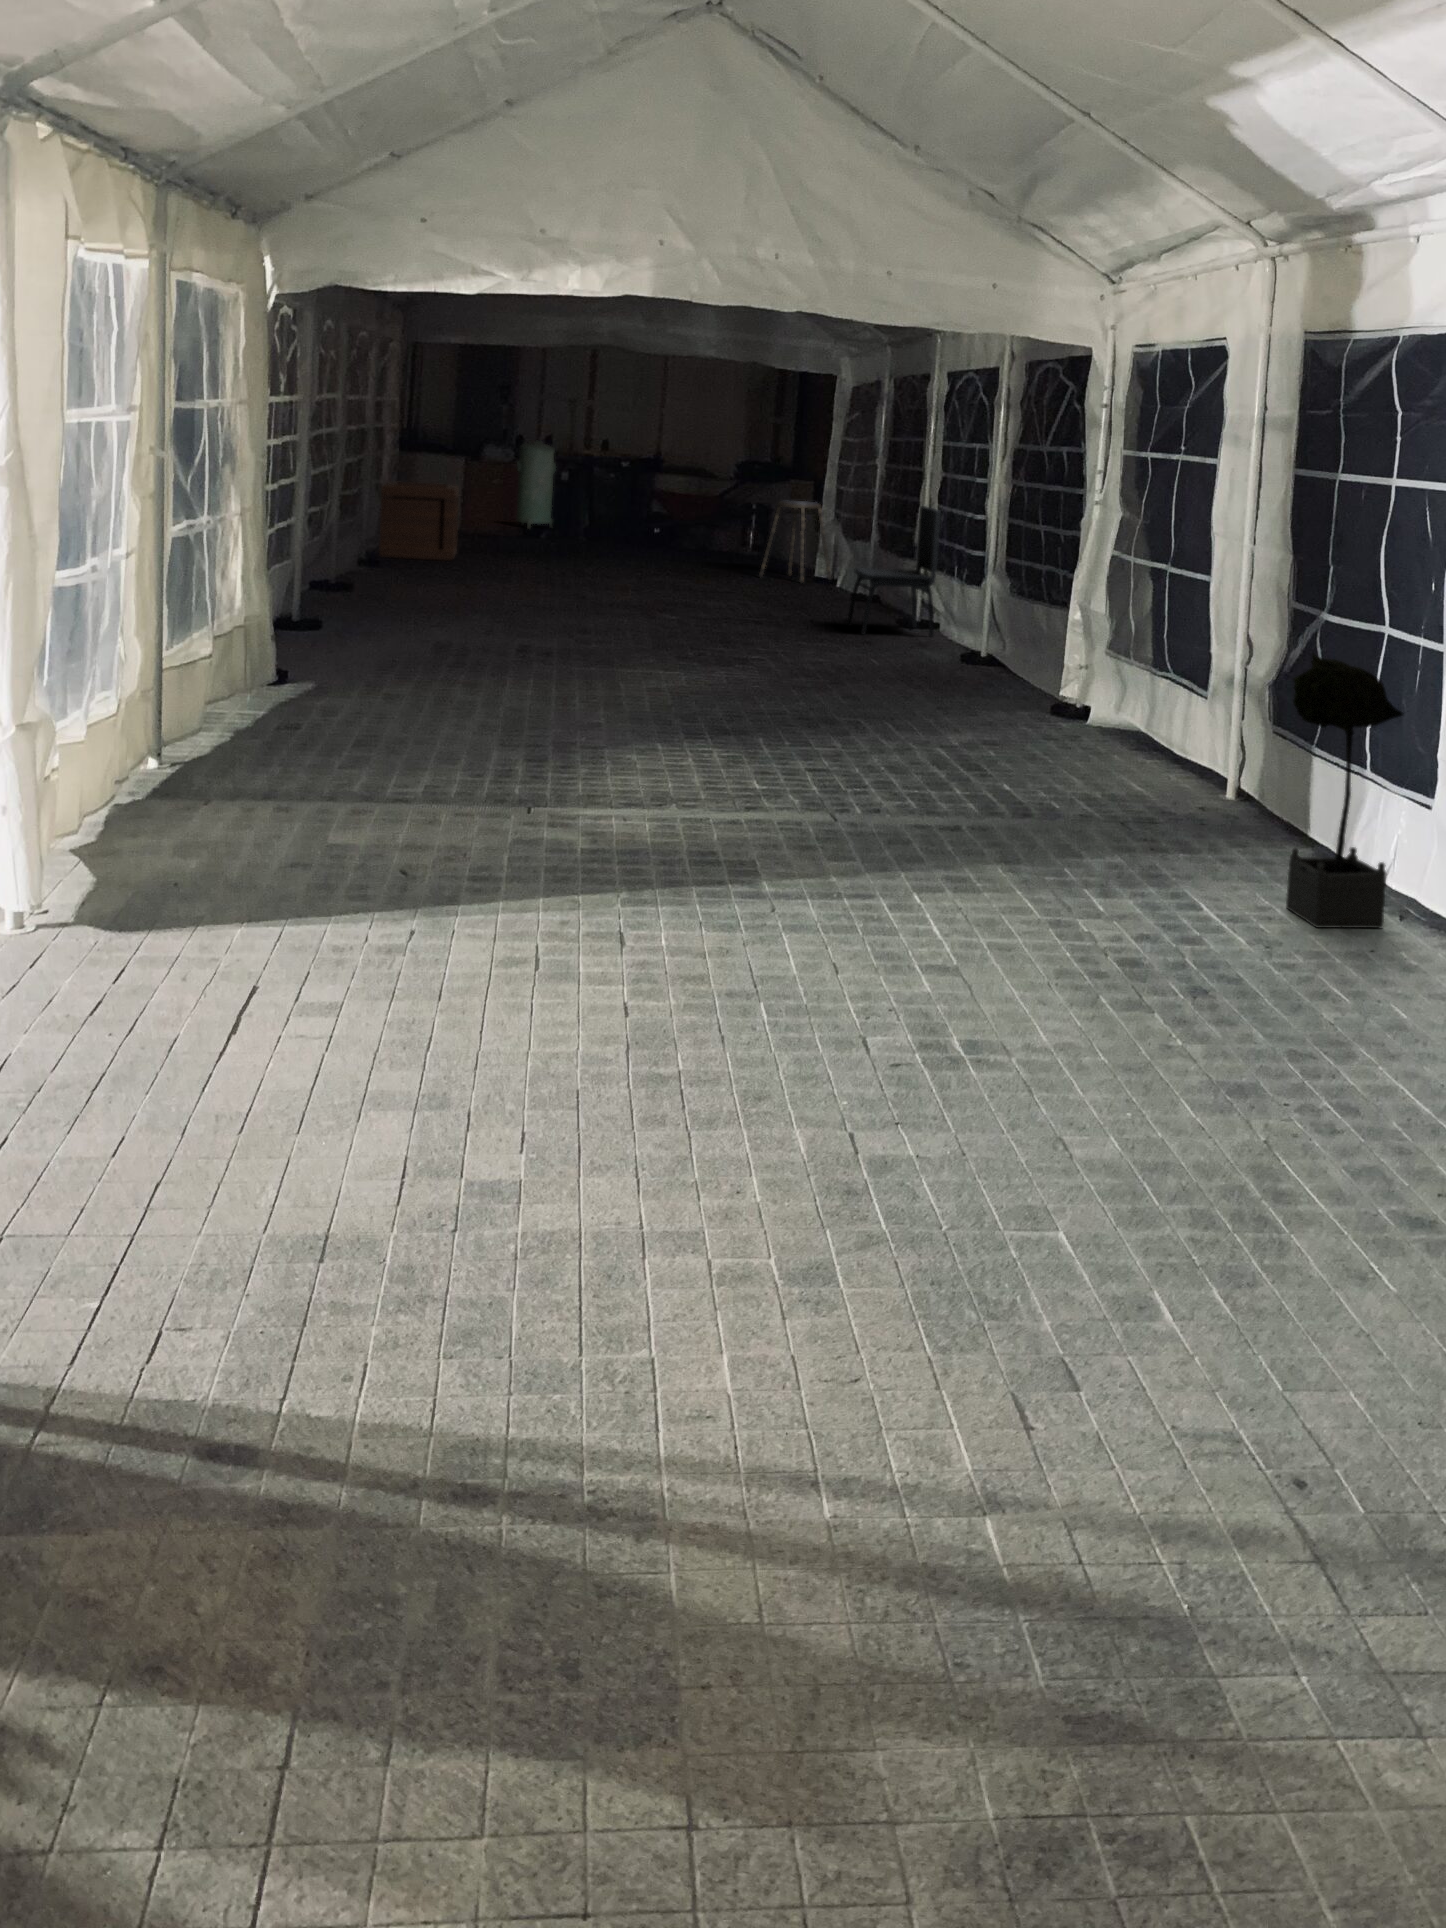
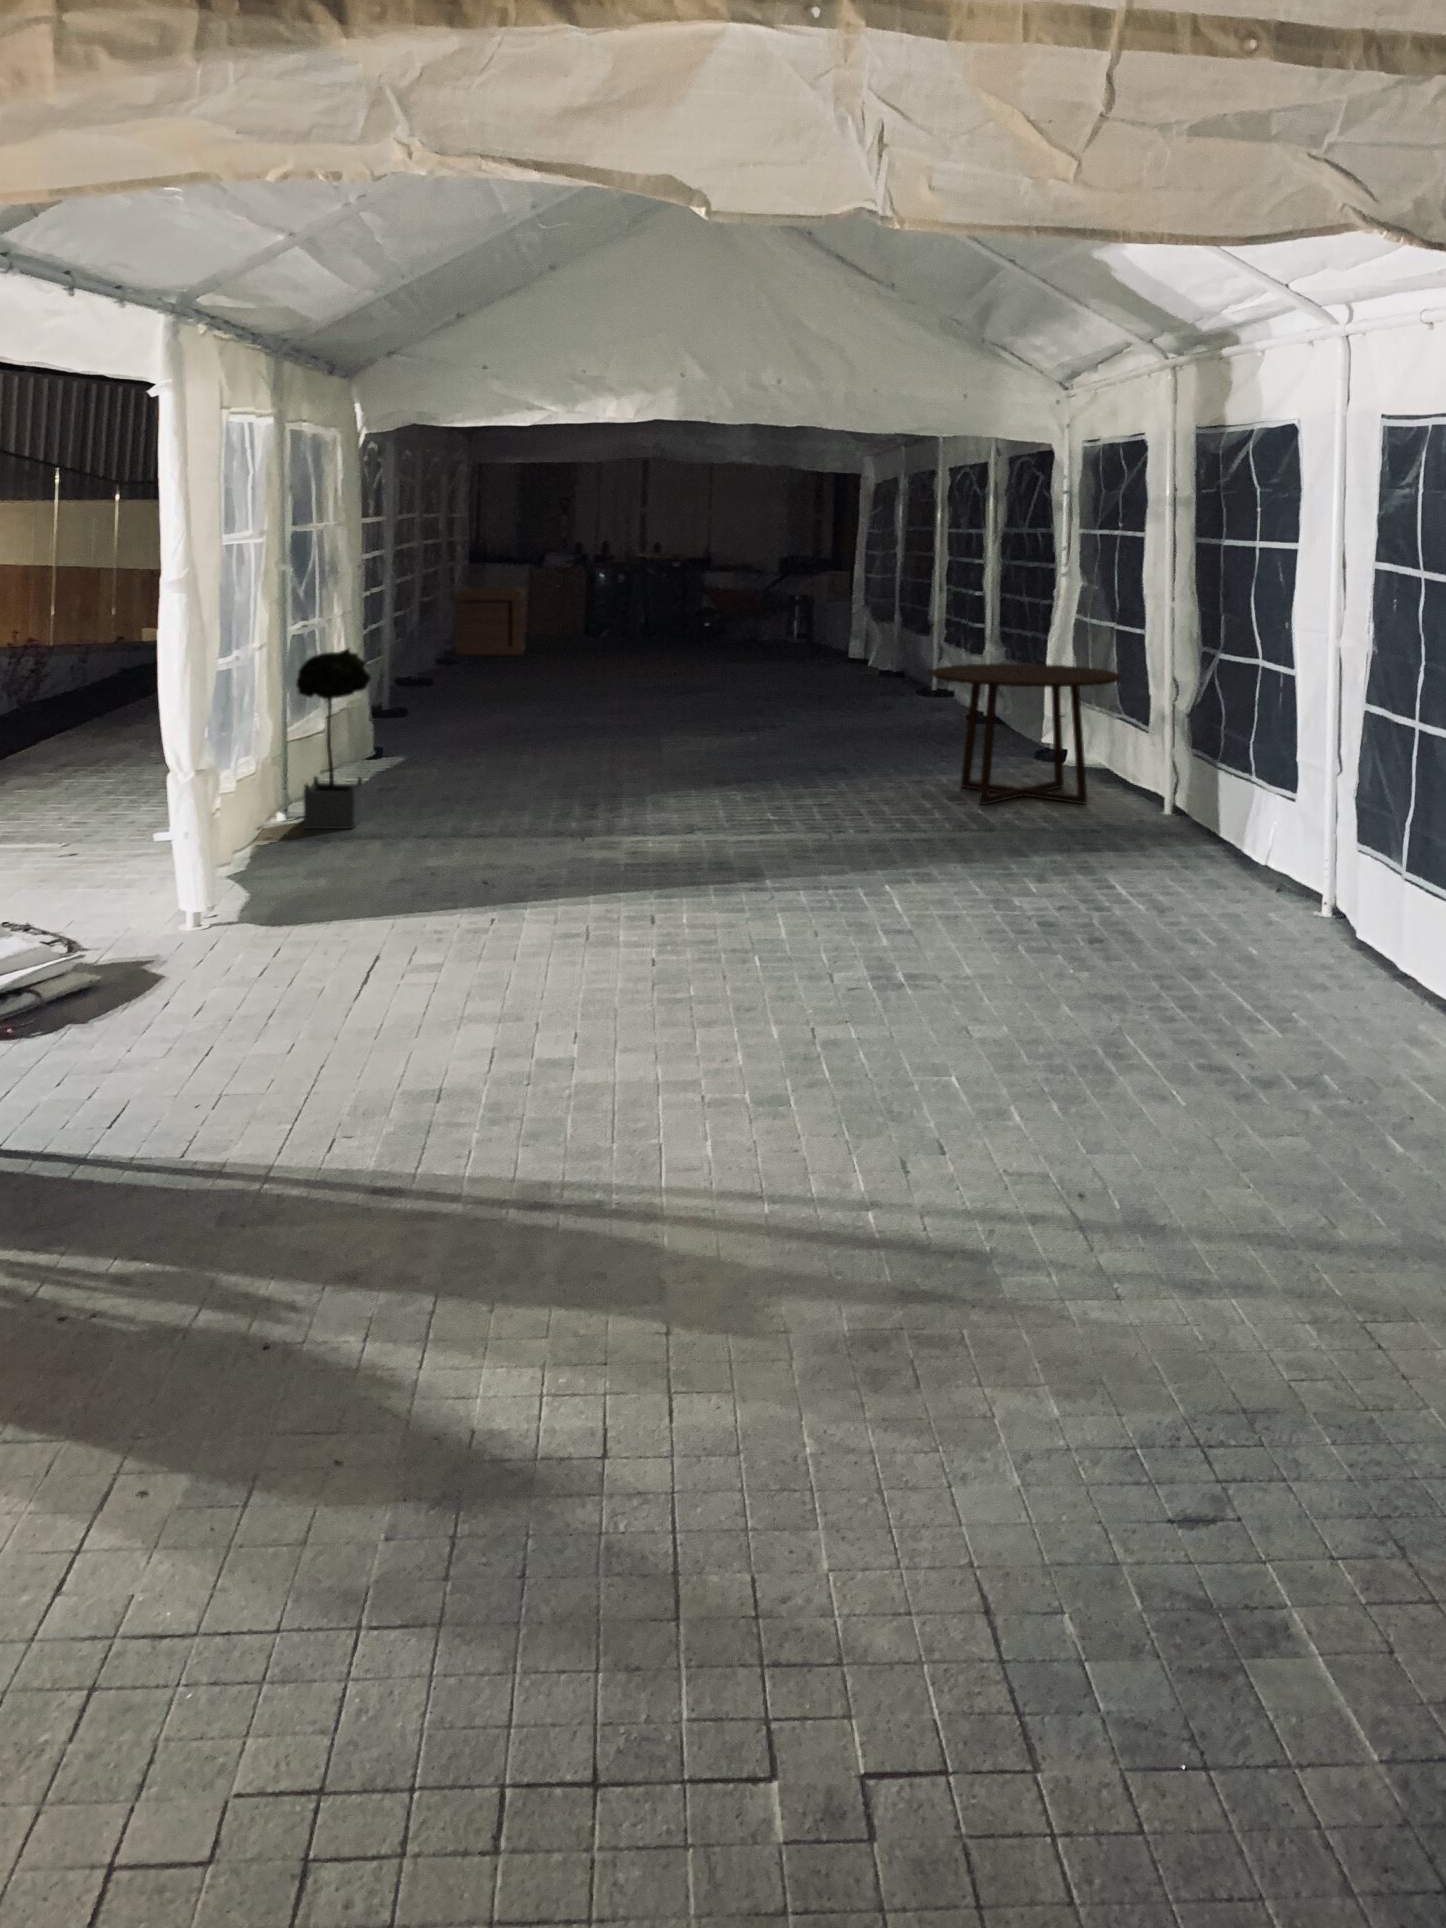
trash can: present [517,441,556,528] -> none [577,545,613,626]
stool: present [759,501,831,582] -> none [796,588,863,661]
dining chair: present [847,506,941,636] -> none [870,586,947,702]
dining table: none [946,605,1173,779] -> present [931,663,1121,805]
potted tree: present [1286,654,1404,928] -> present [296,648,371,829]

